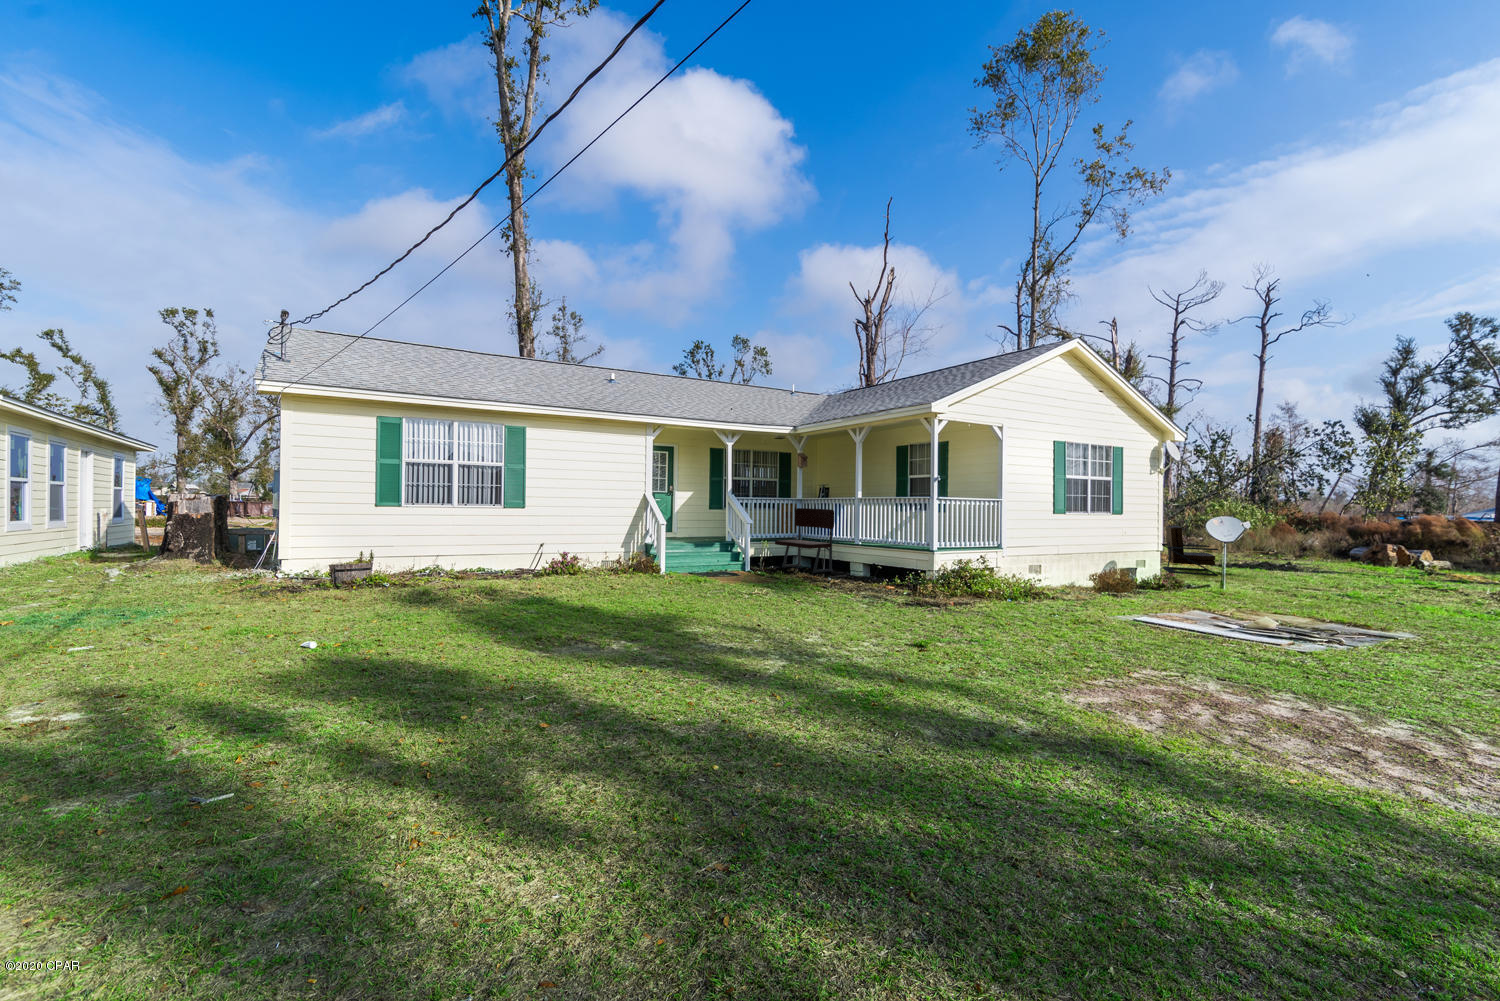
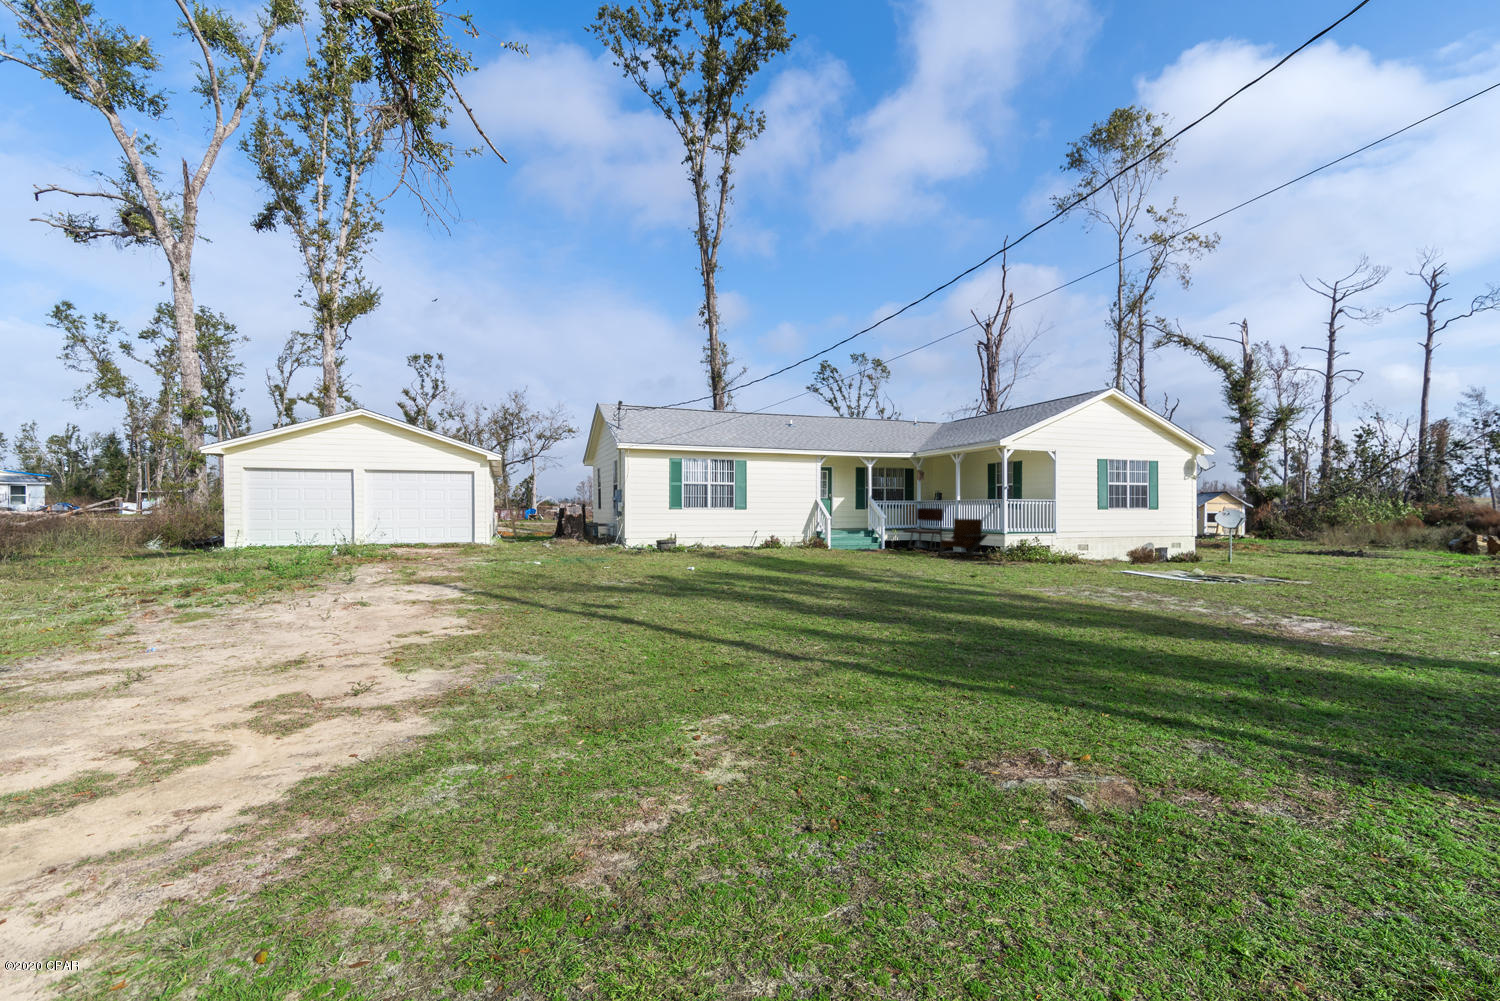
lounge chair: present [1162,526,1218,576] -> present [937,518,987,556]

